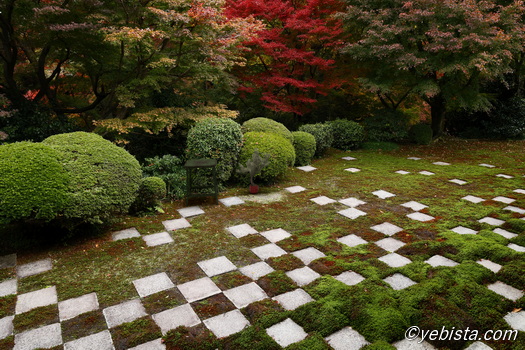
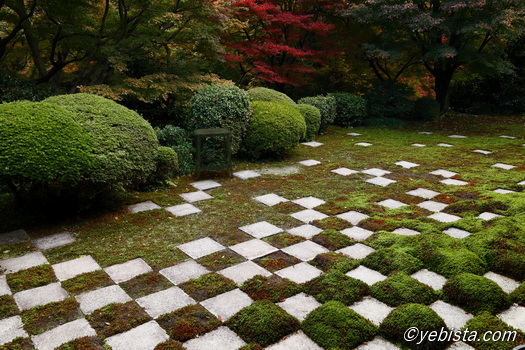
potted tree: present [236,148,271,194] -> none [248,116,285,167]

